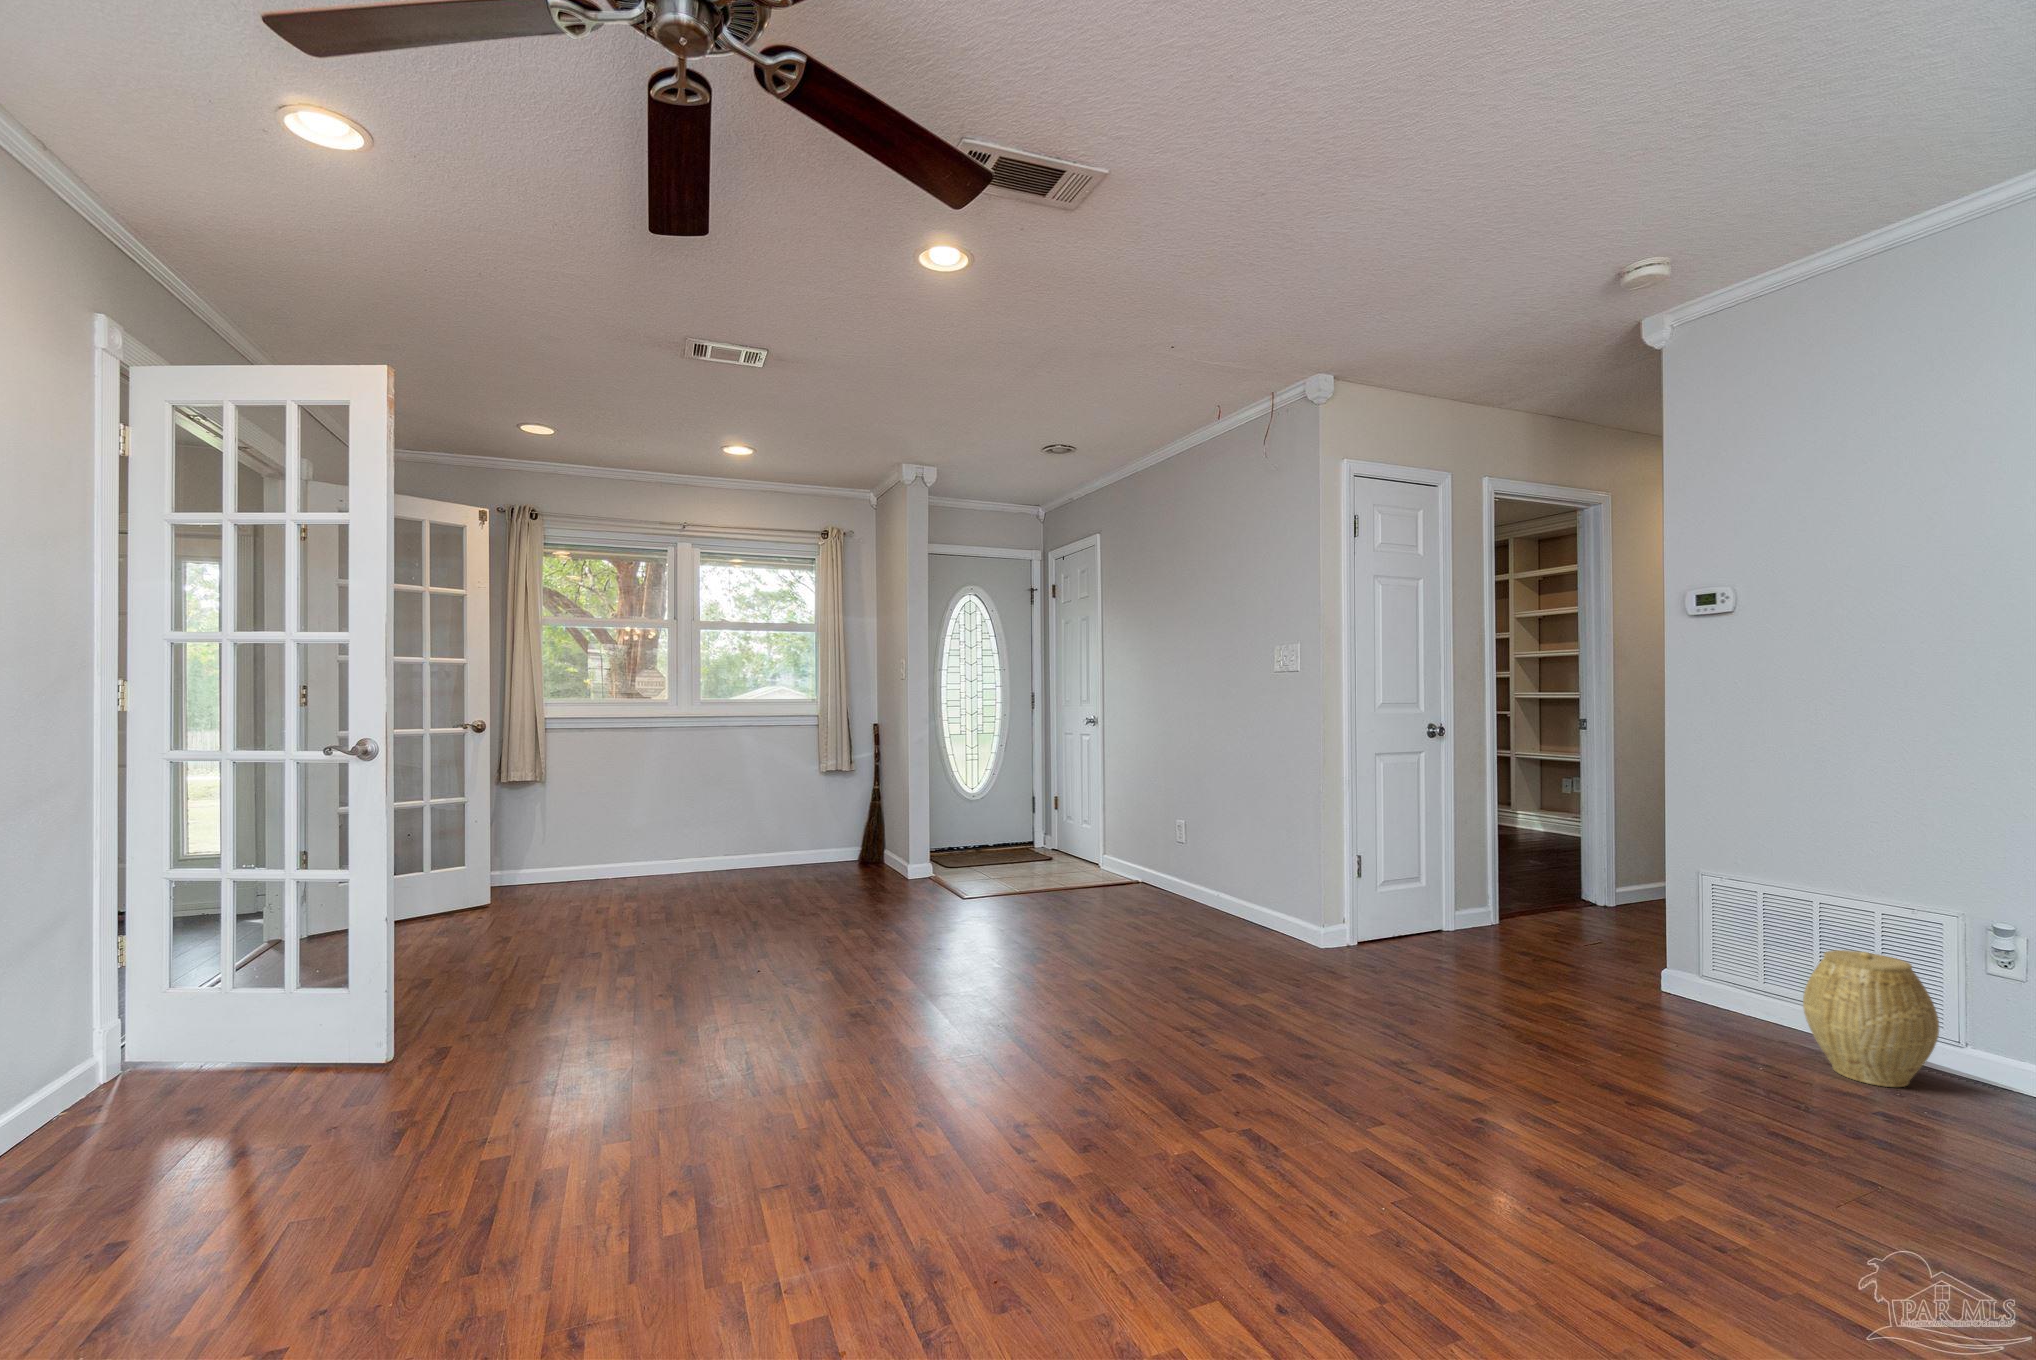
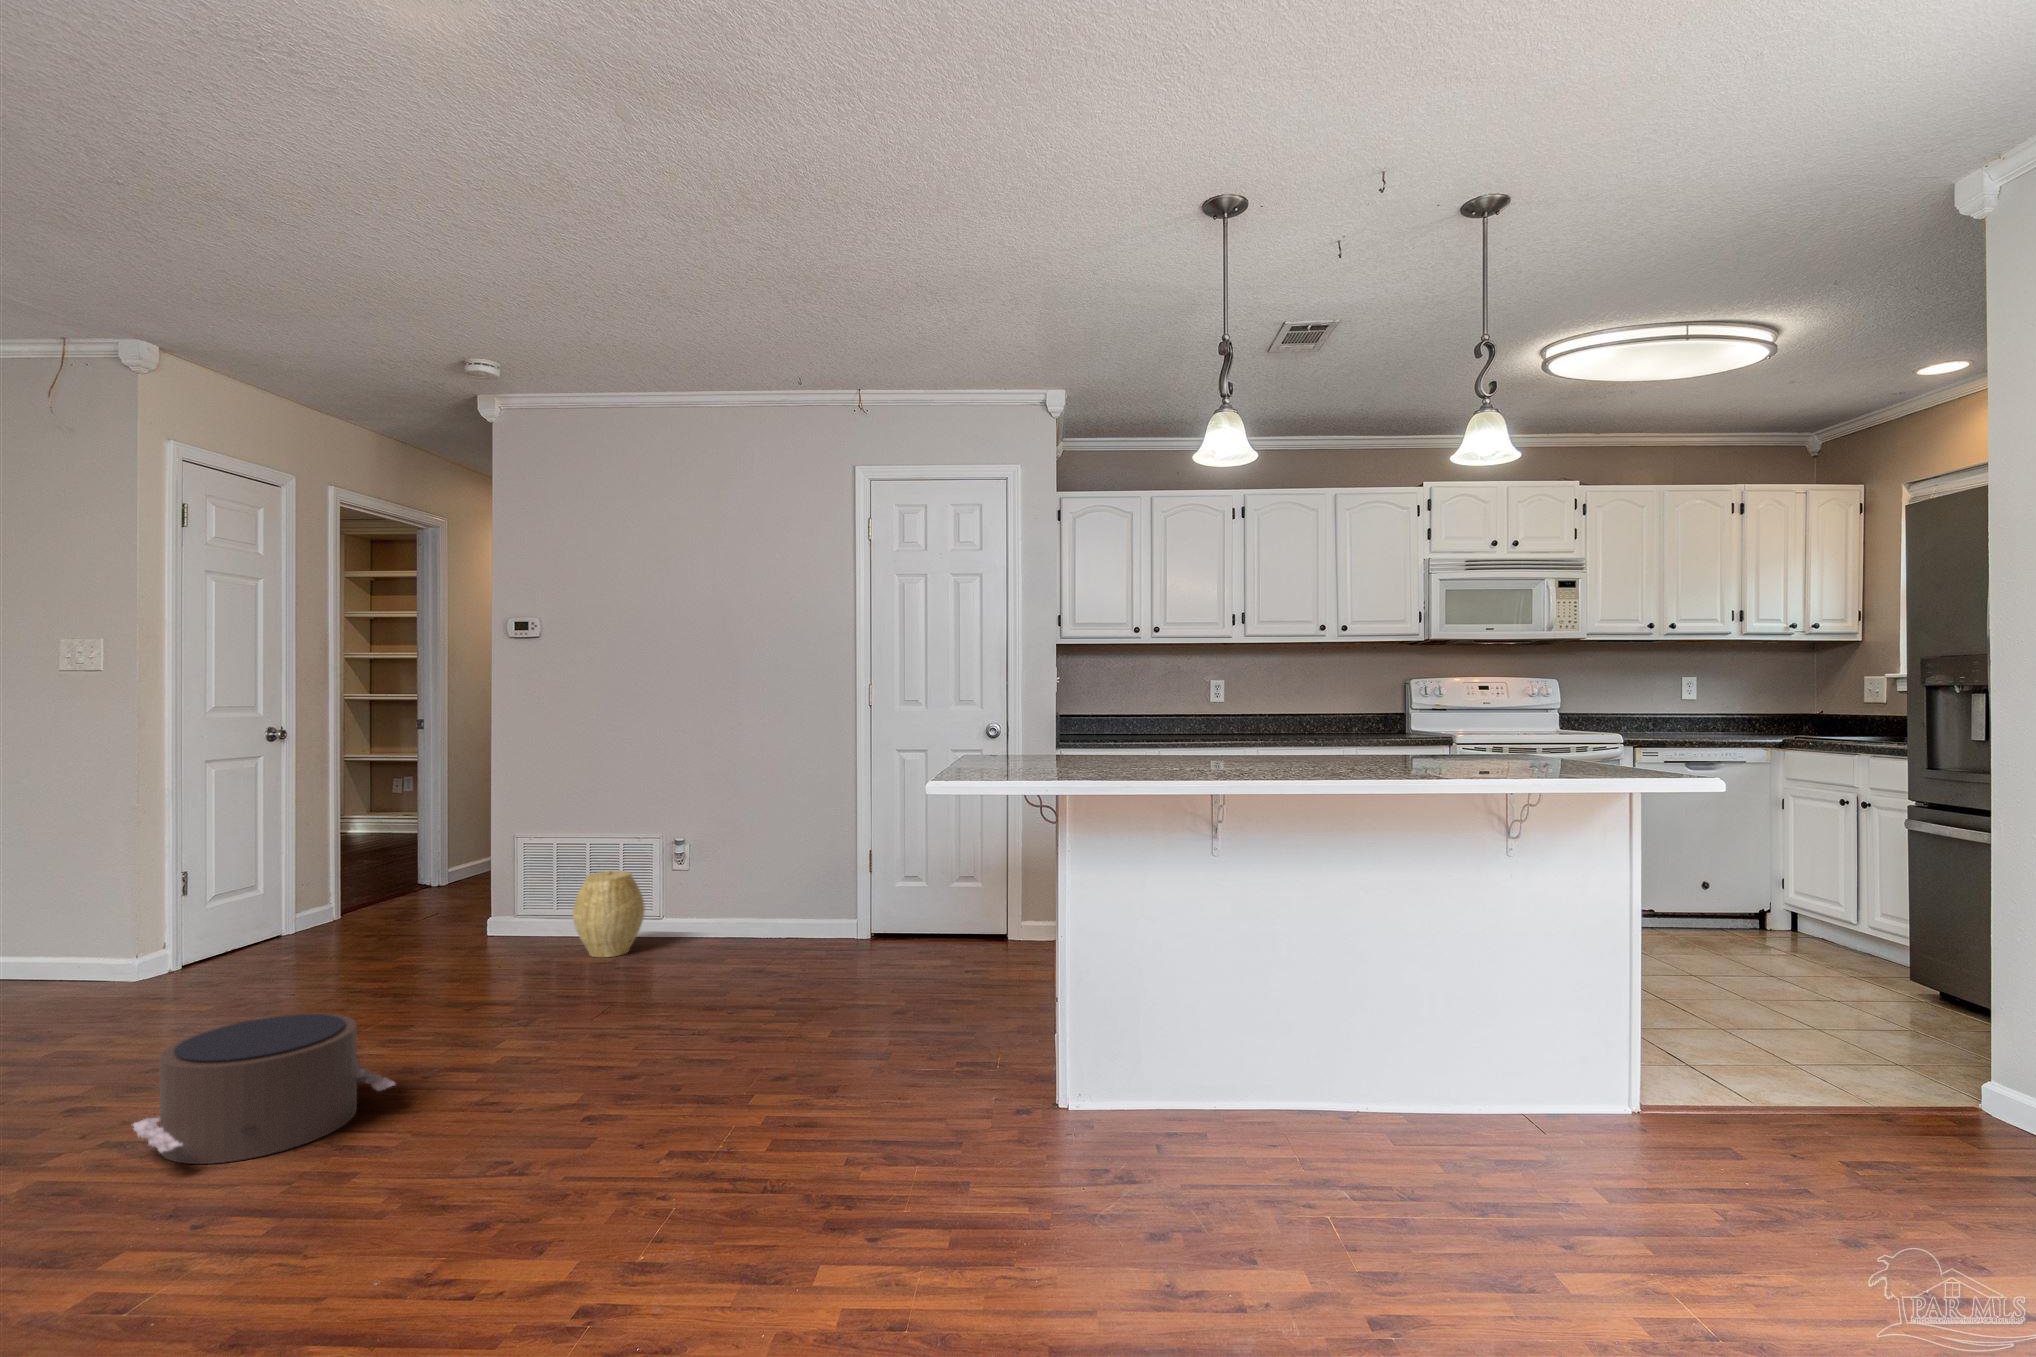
pouf: none [1268,1057,1547,1260] -> present [133,1013,395,1164]

